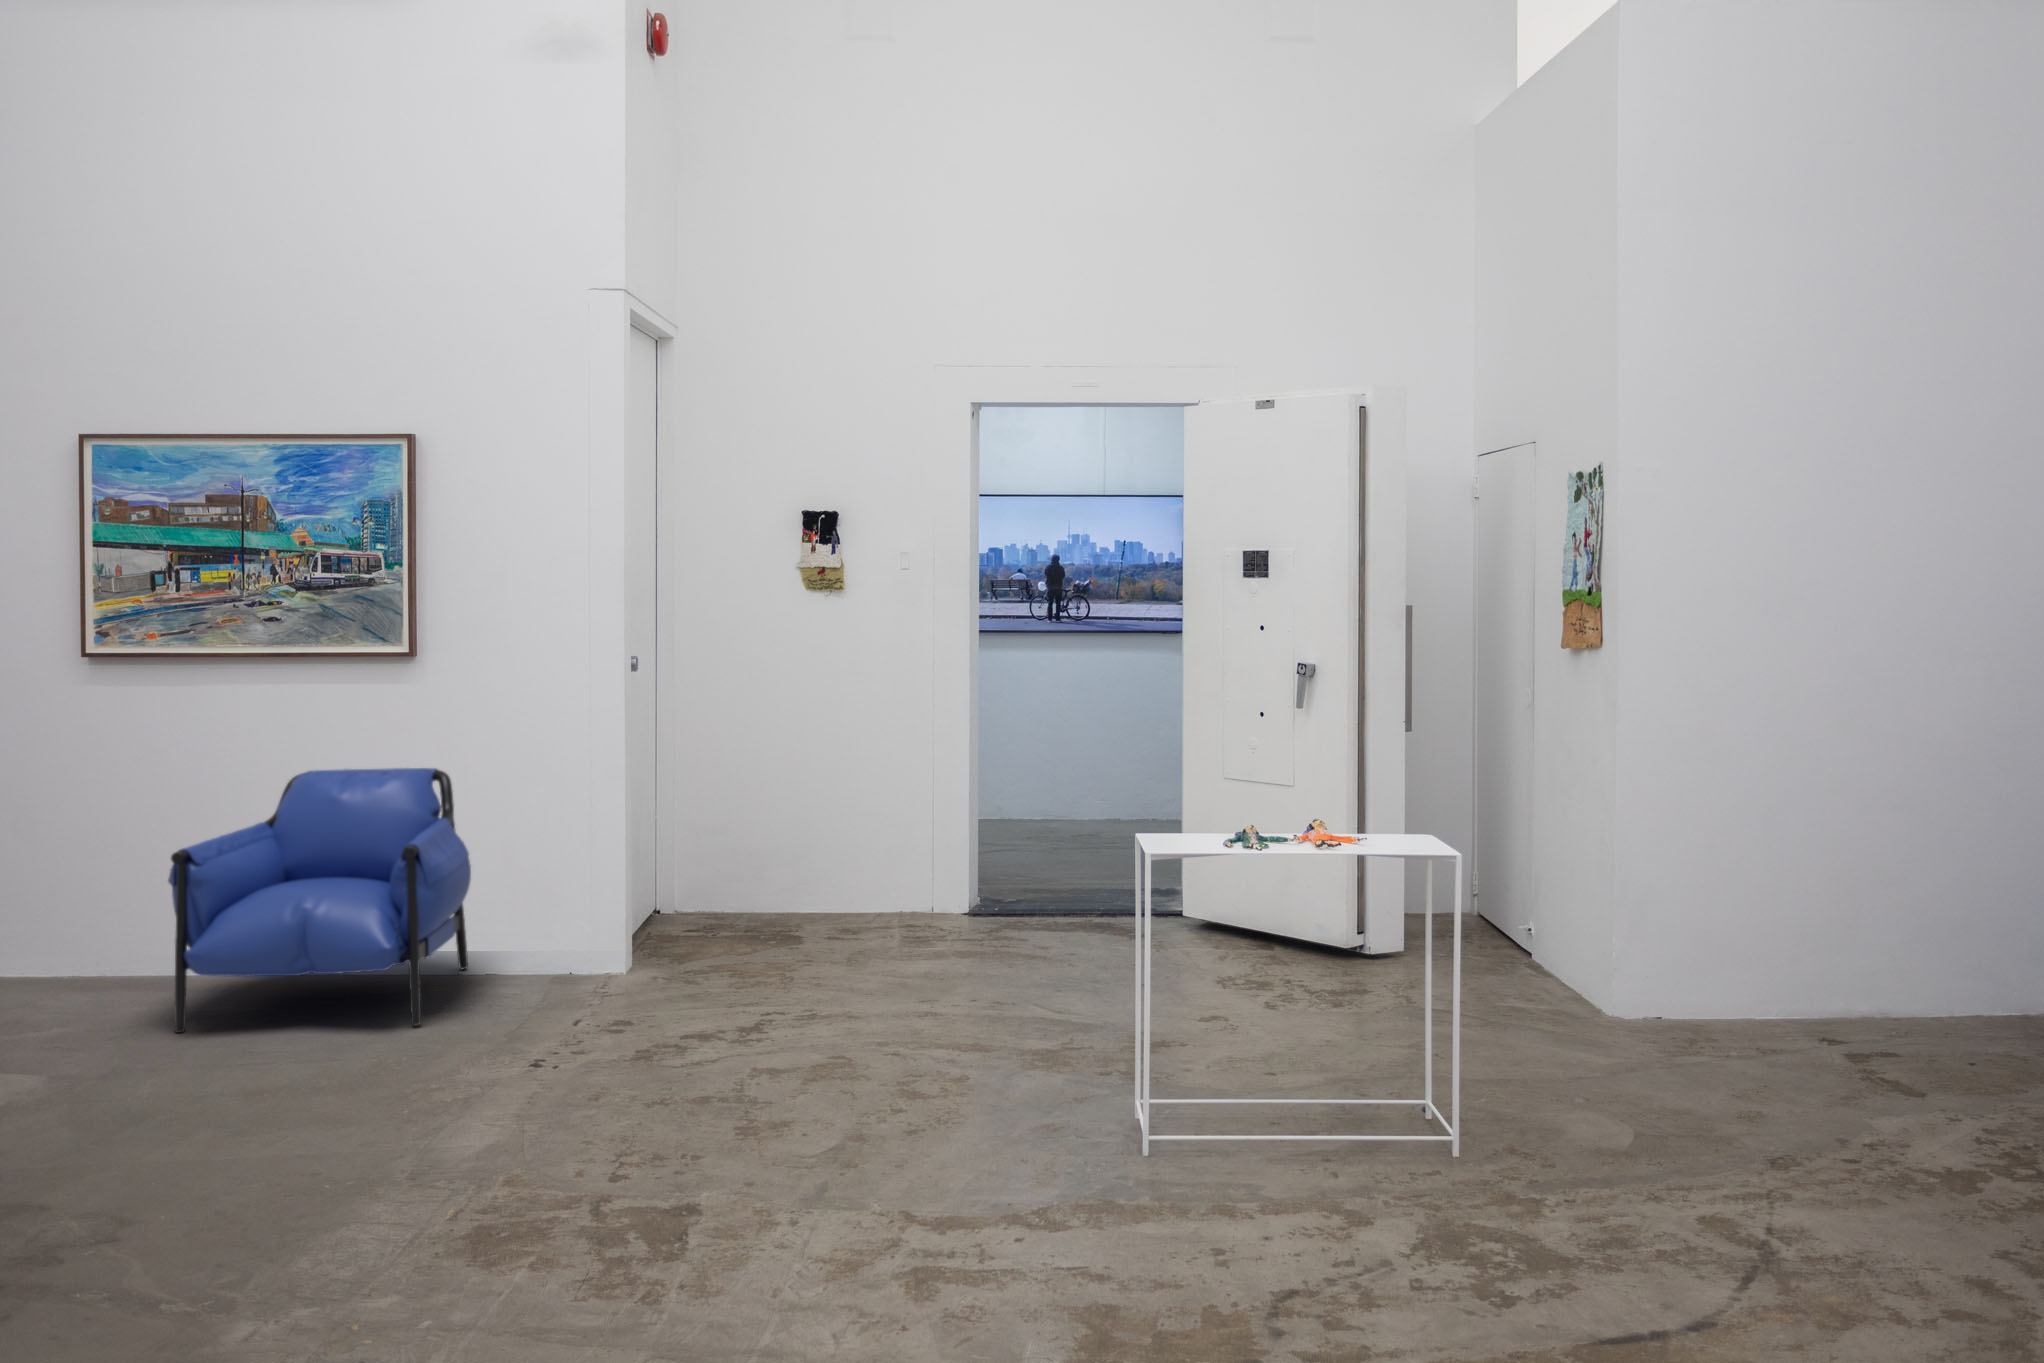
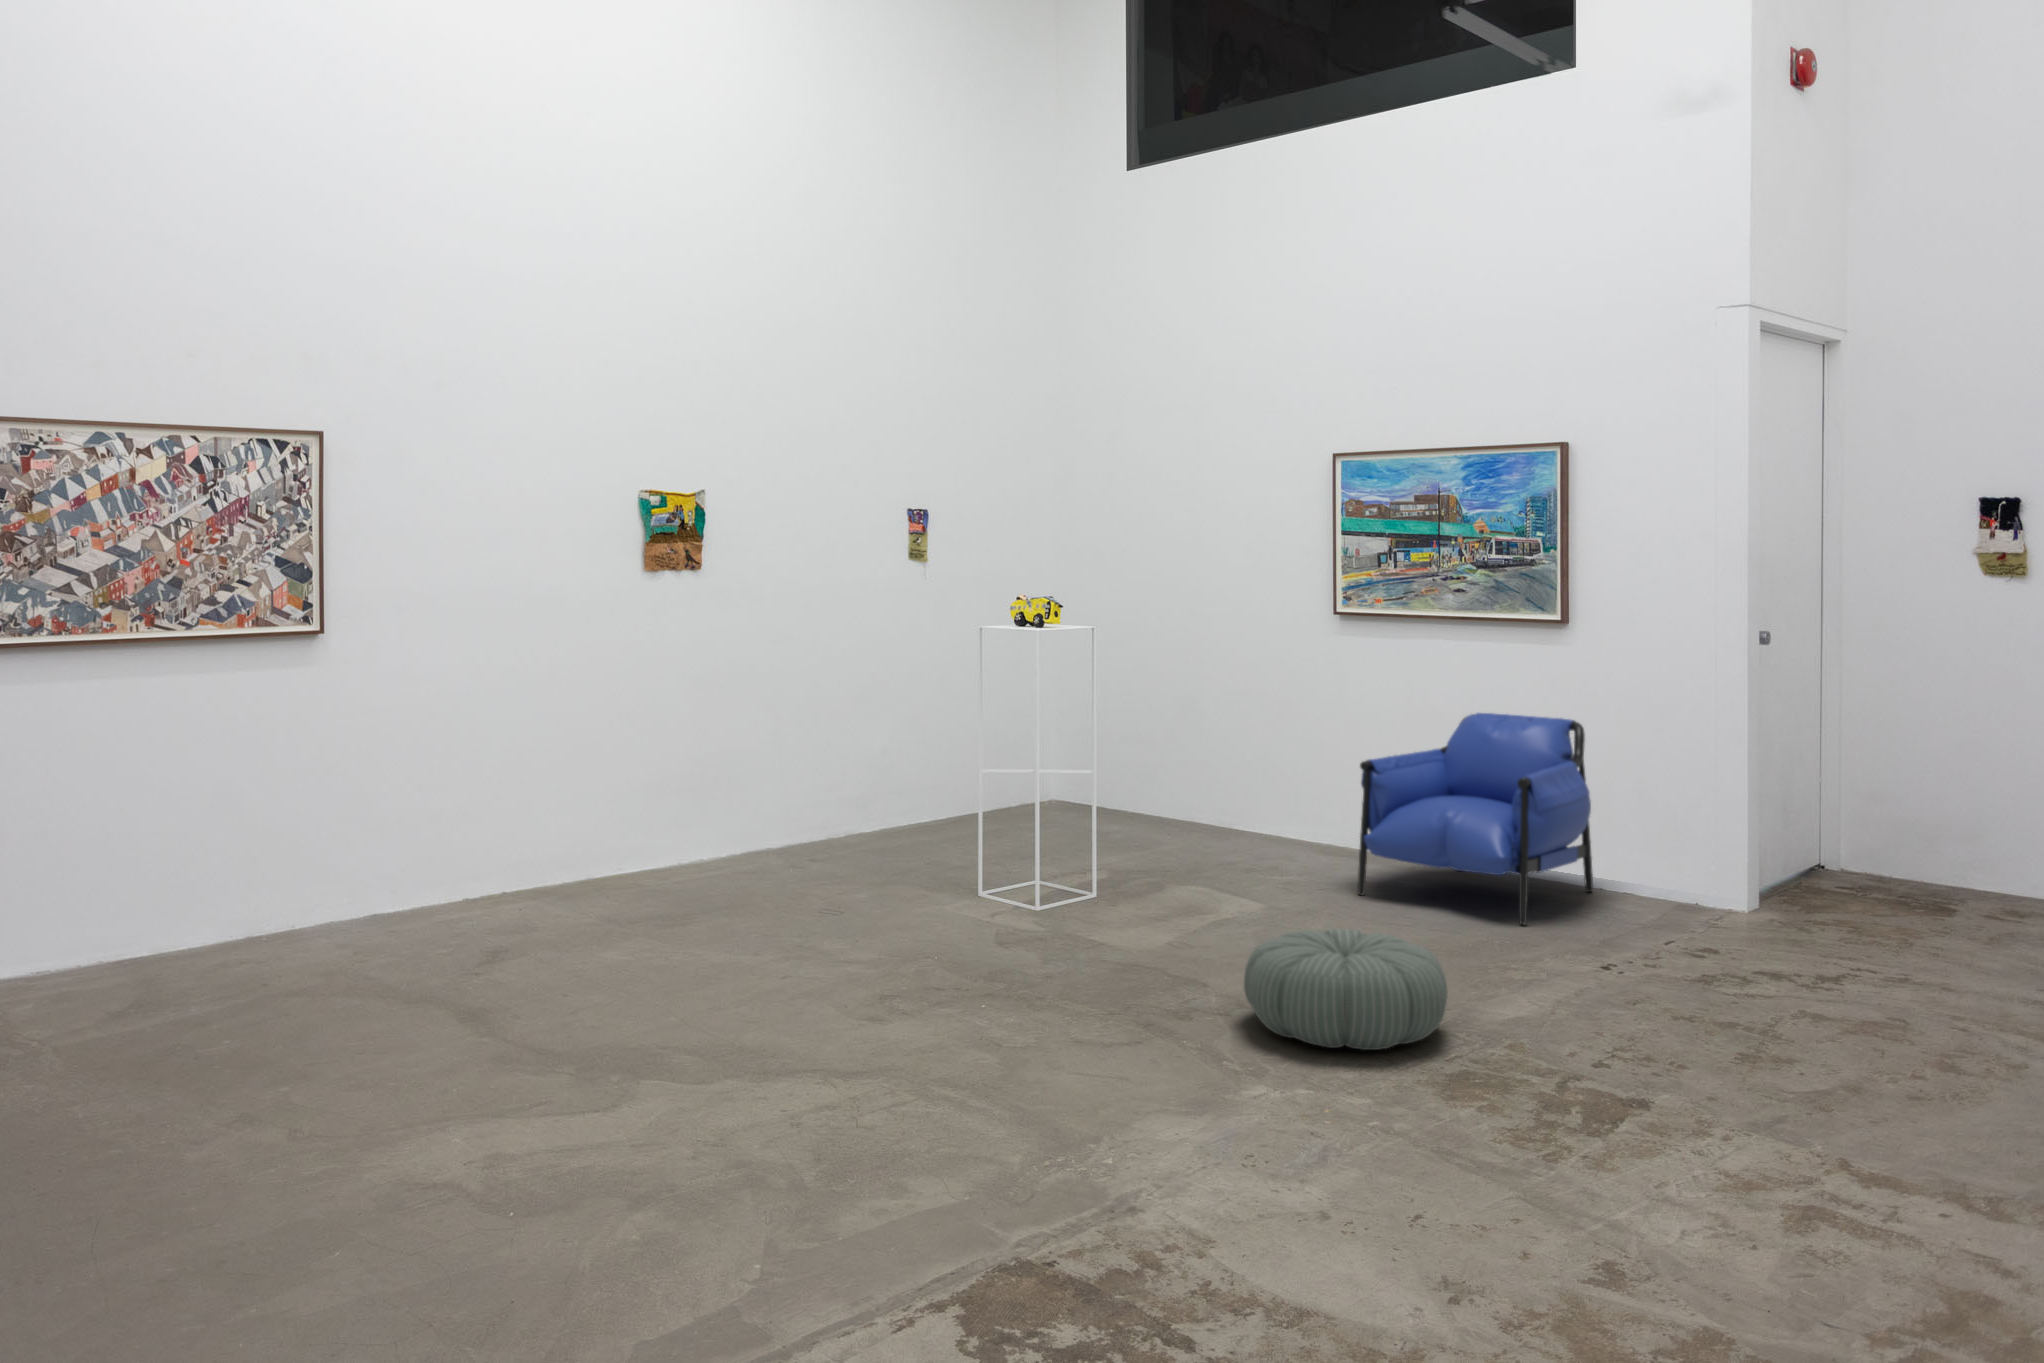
pouf: none [122,1080,428,1263] -> present [1244,929,1448,1050]

